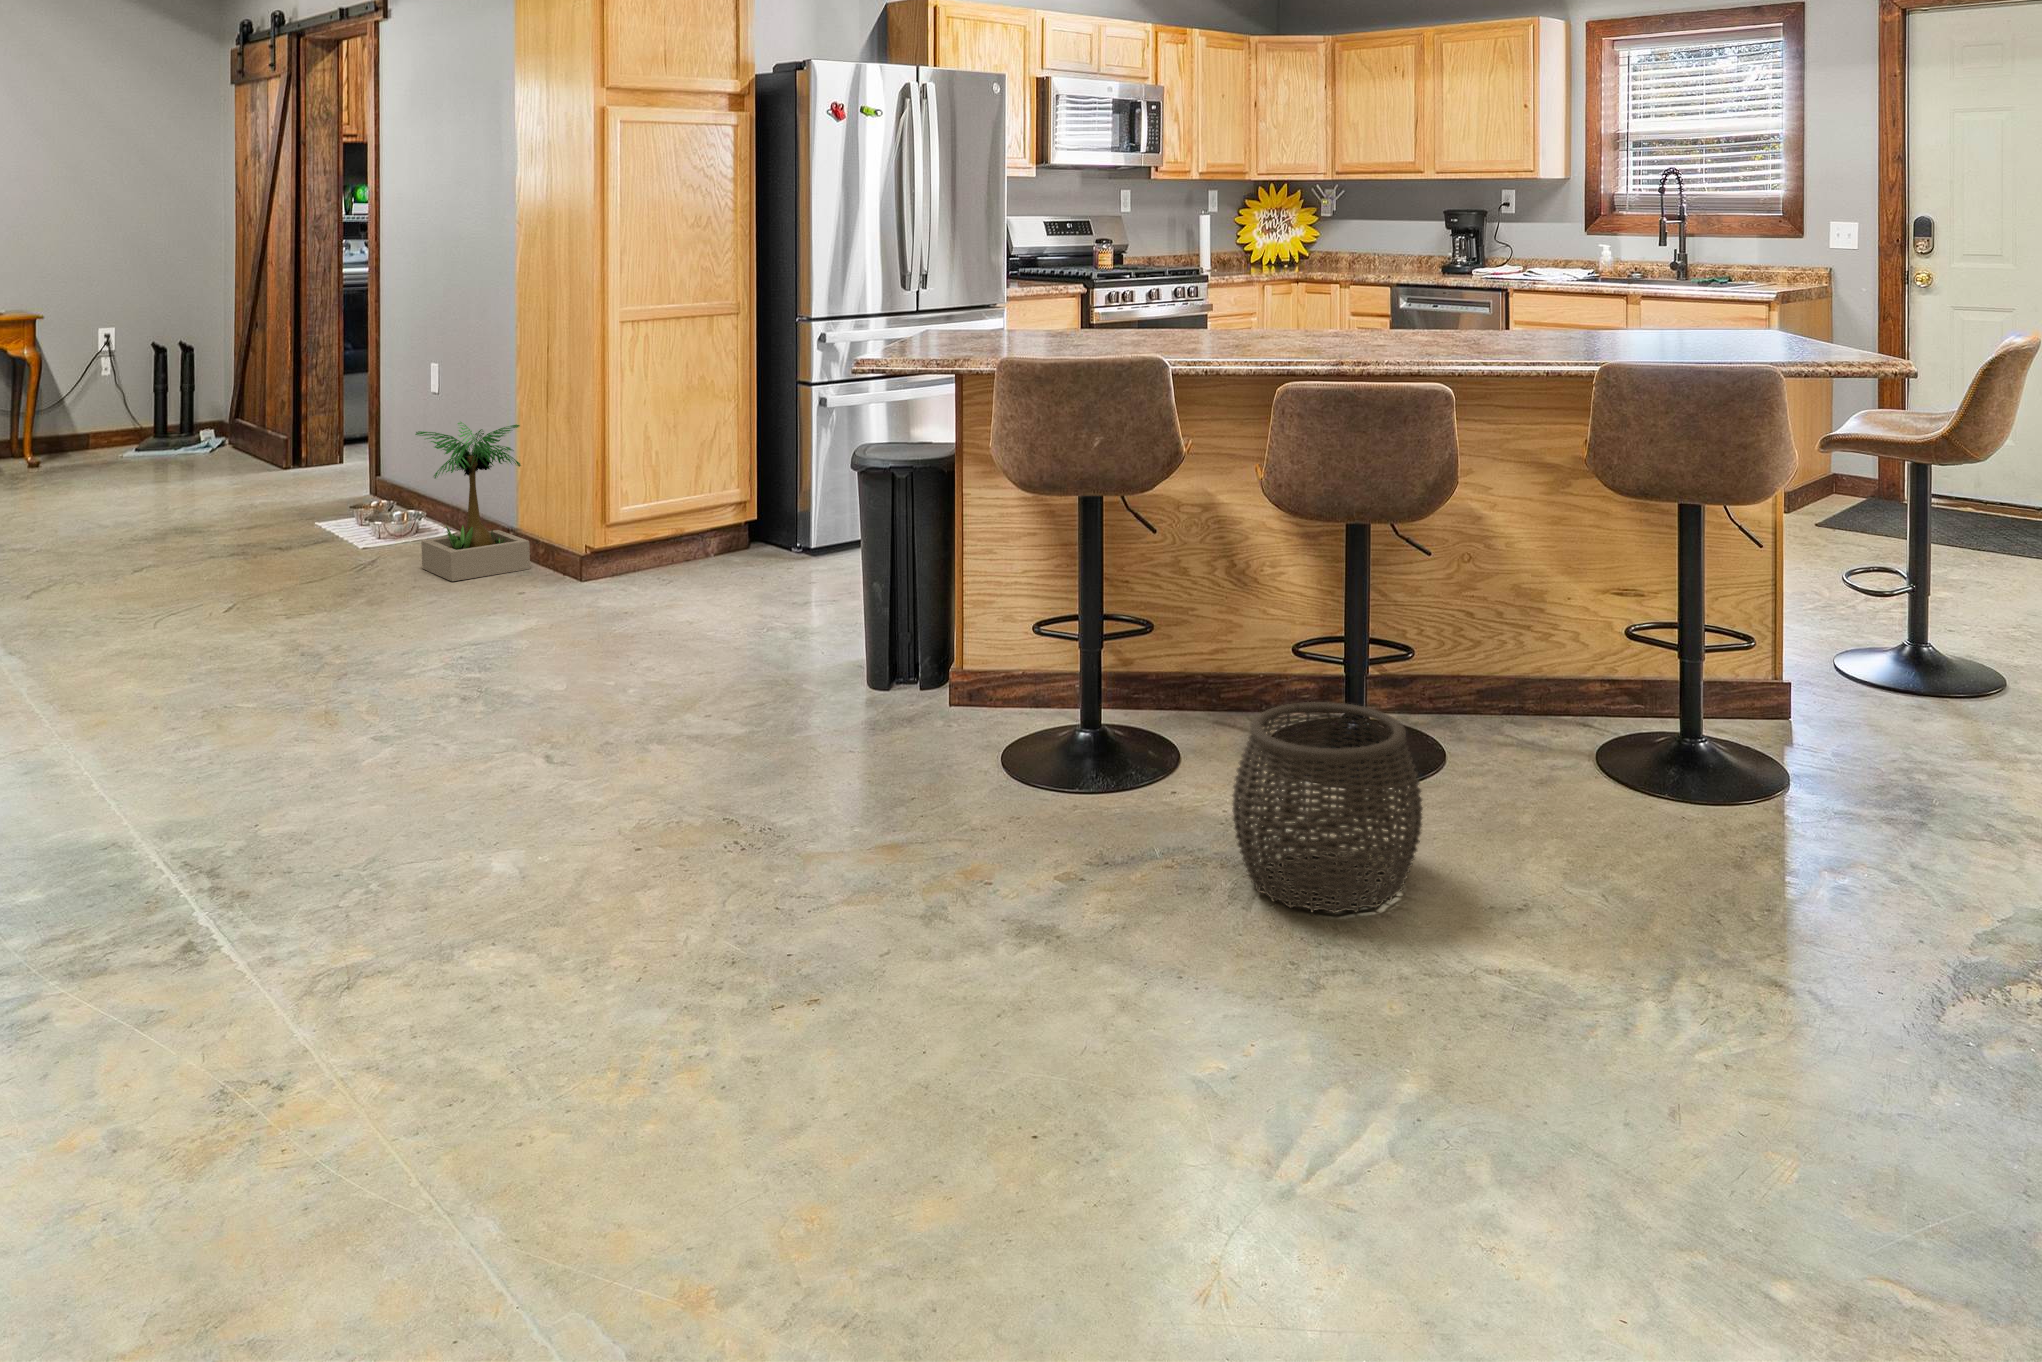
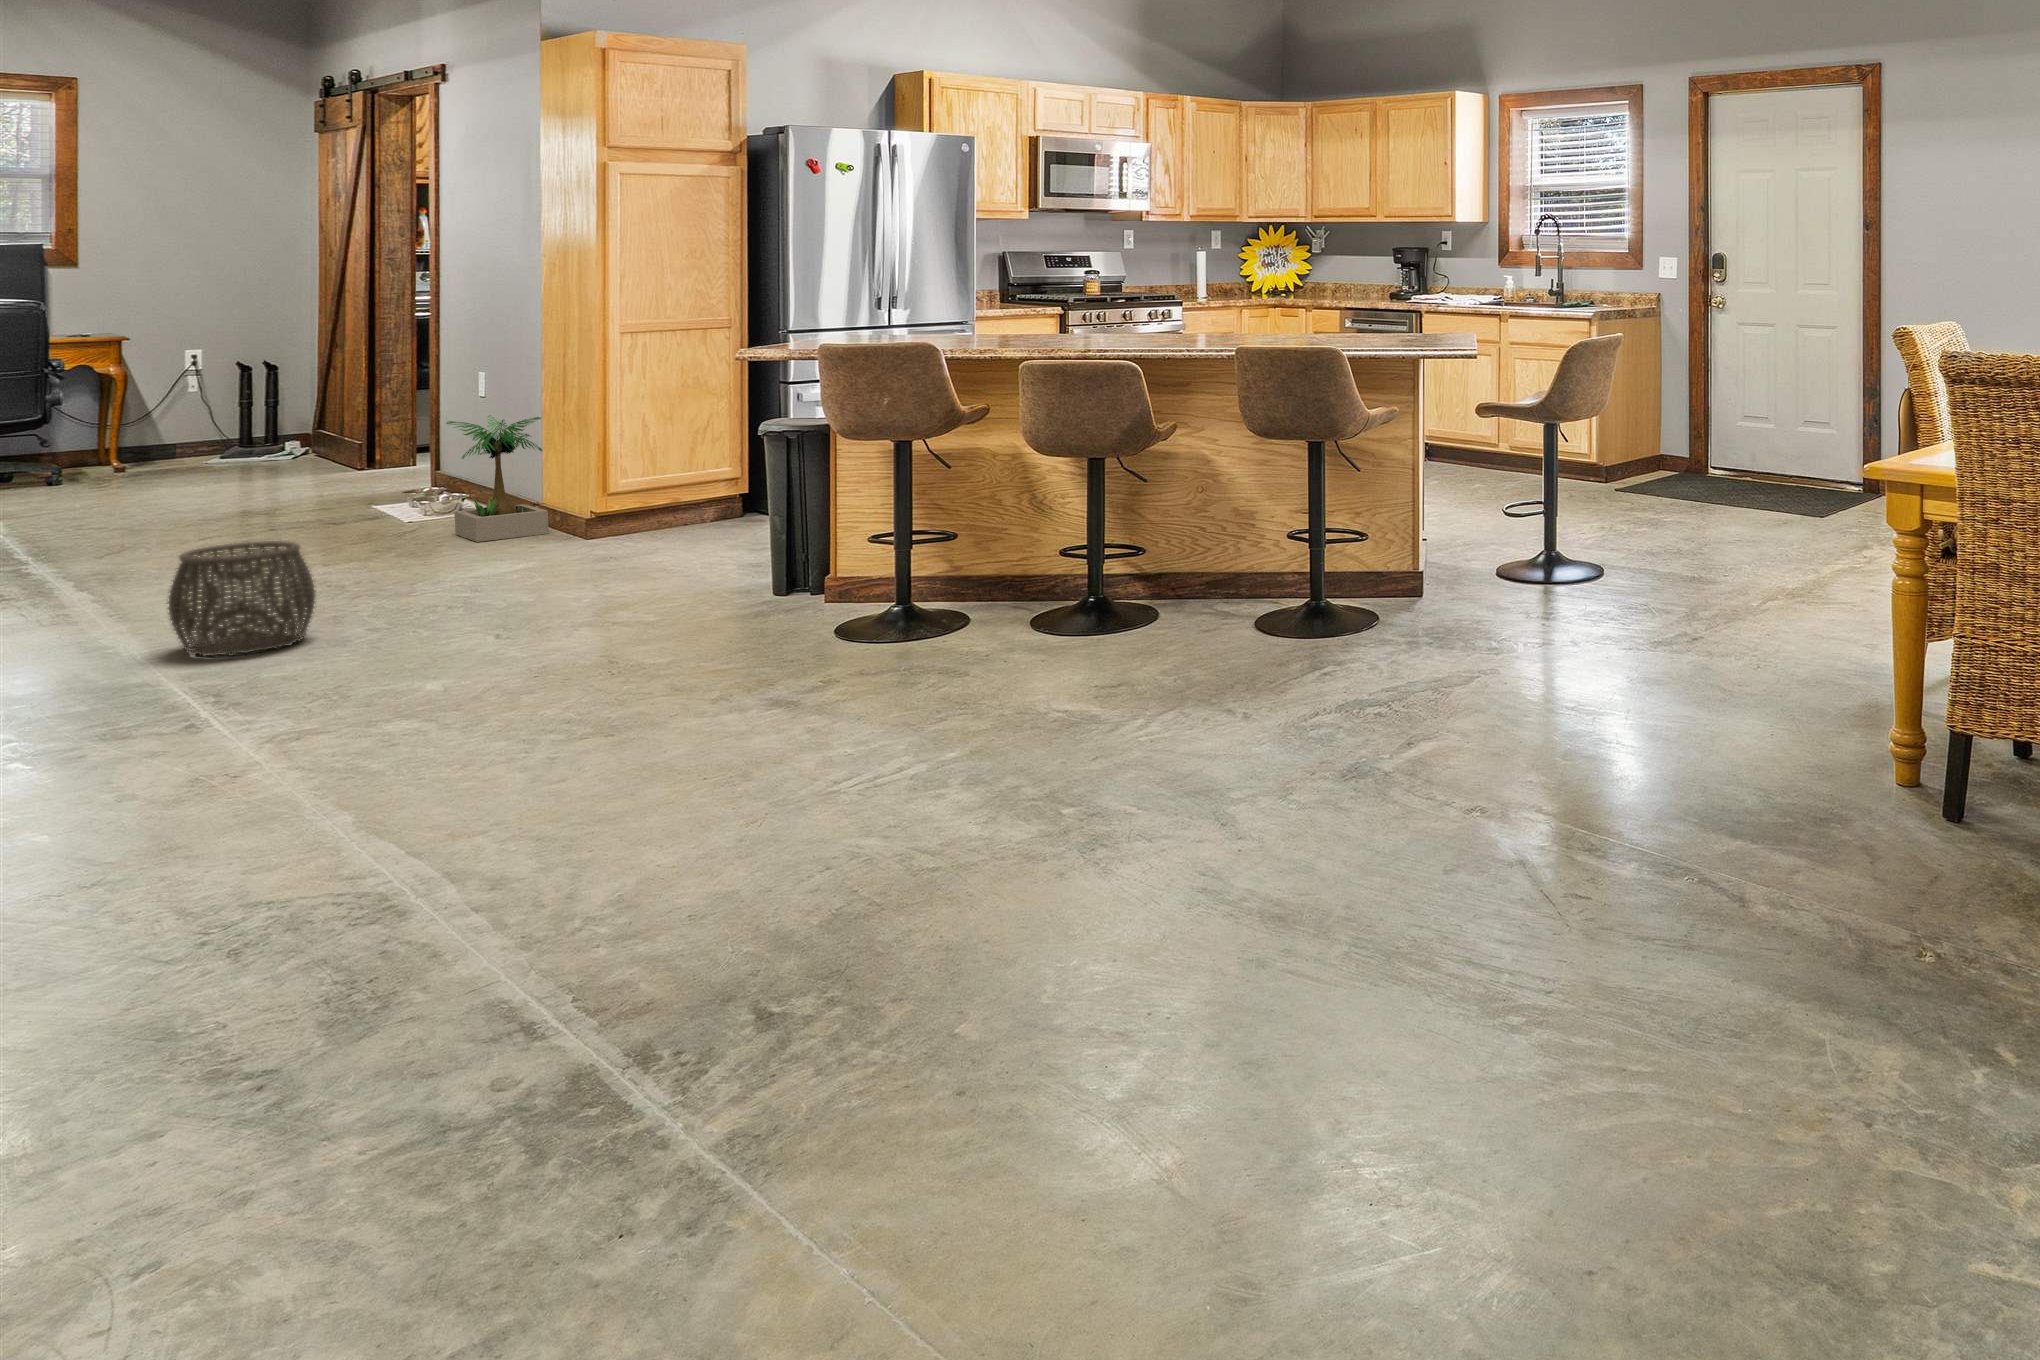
woven basket: present [1232,702,1423,914] -> present [168,541,316,656]

